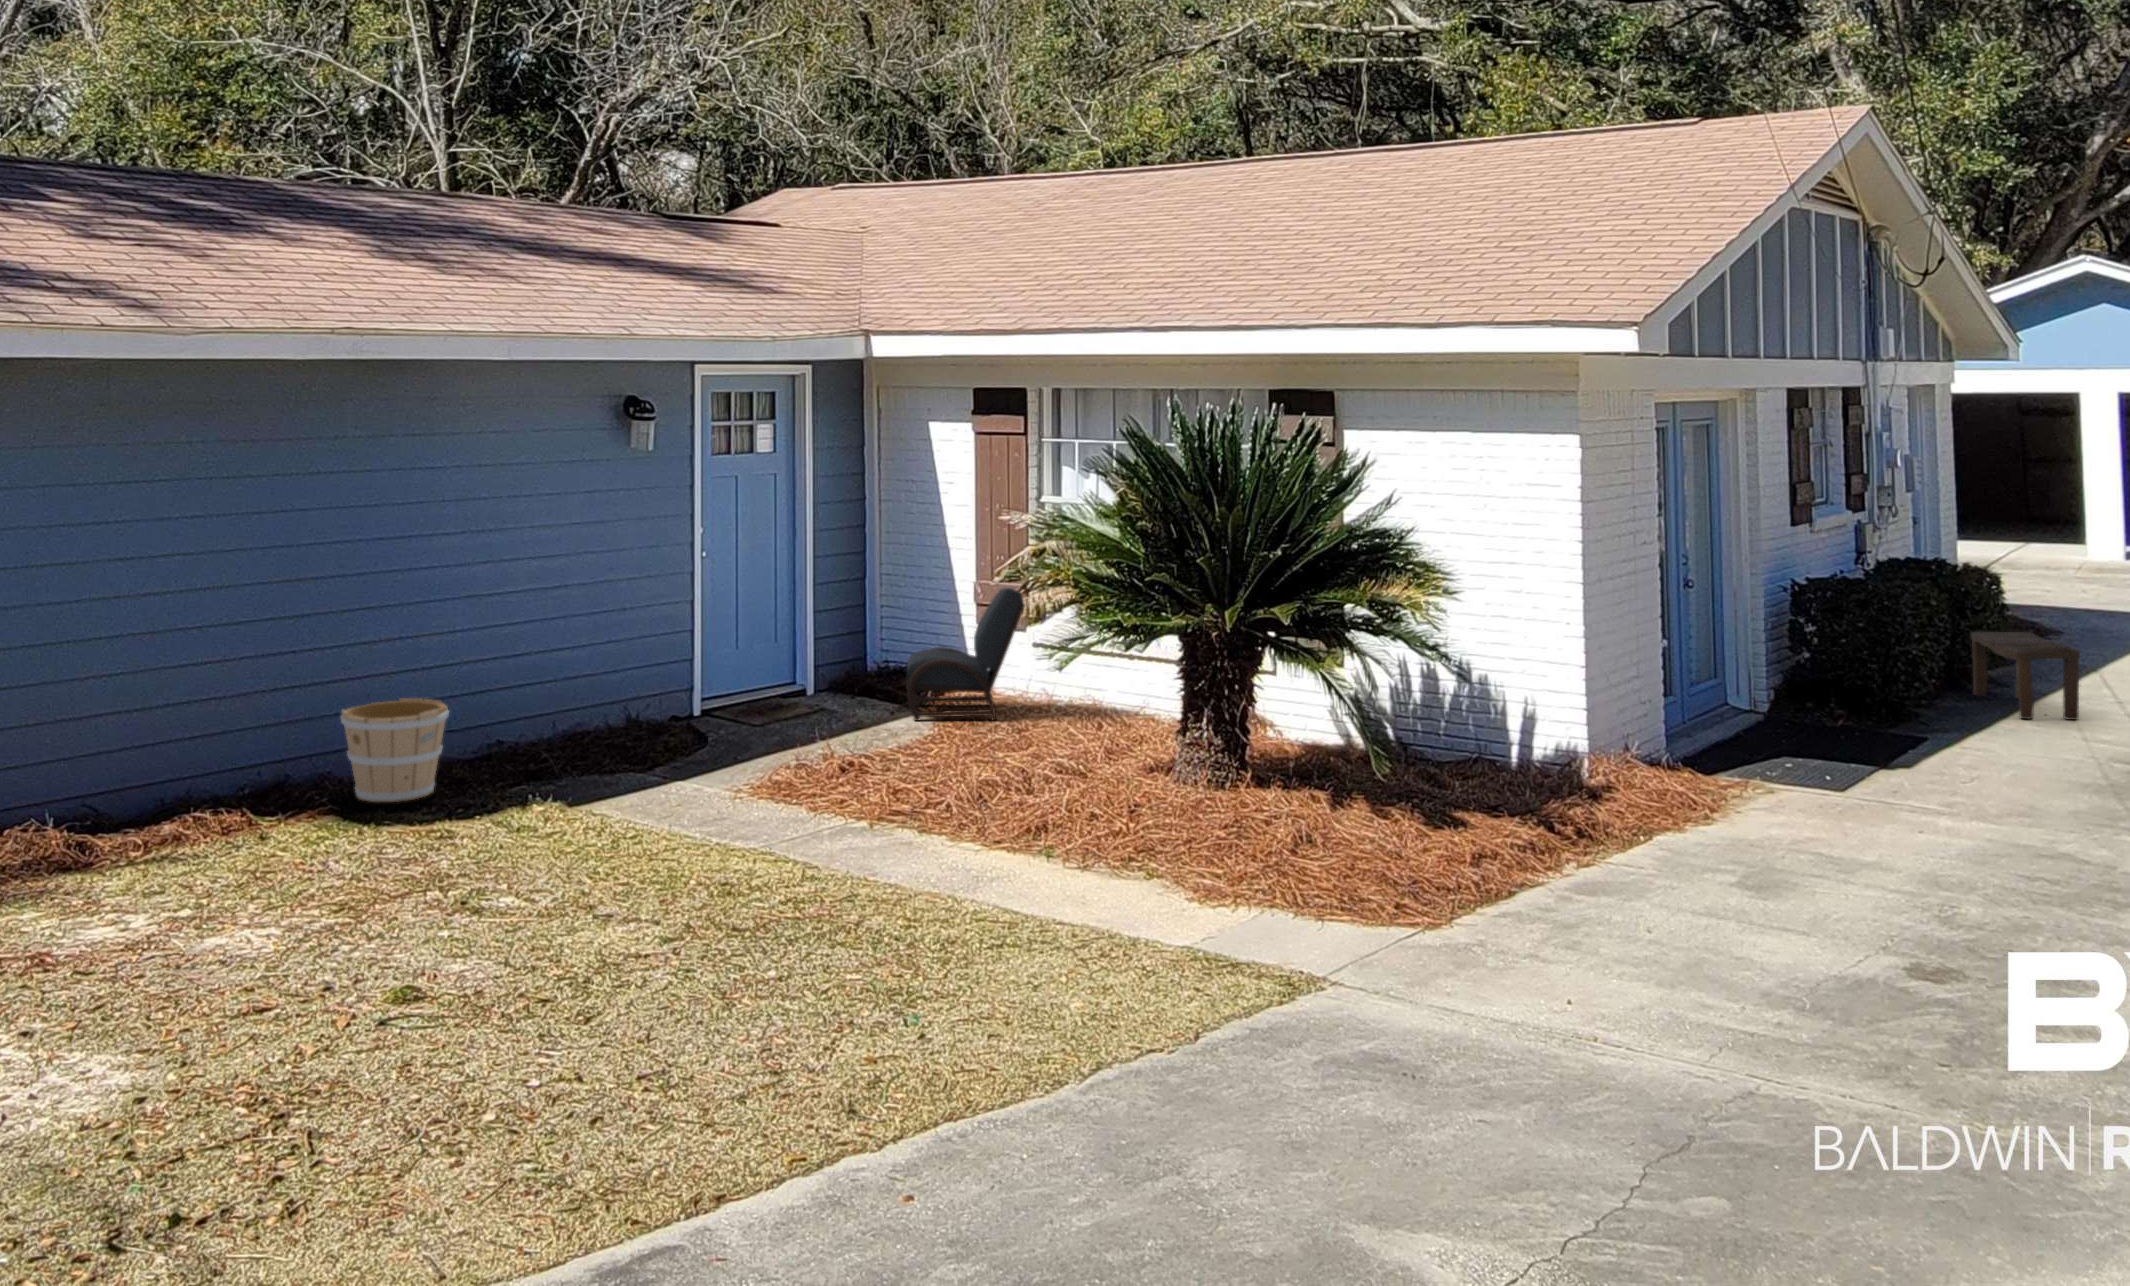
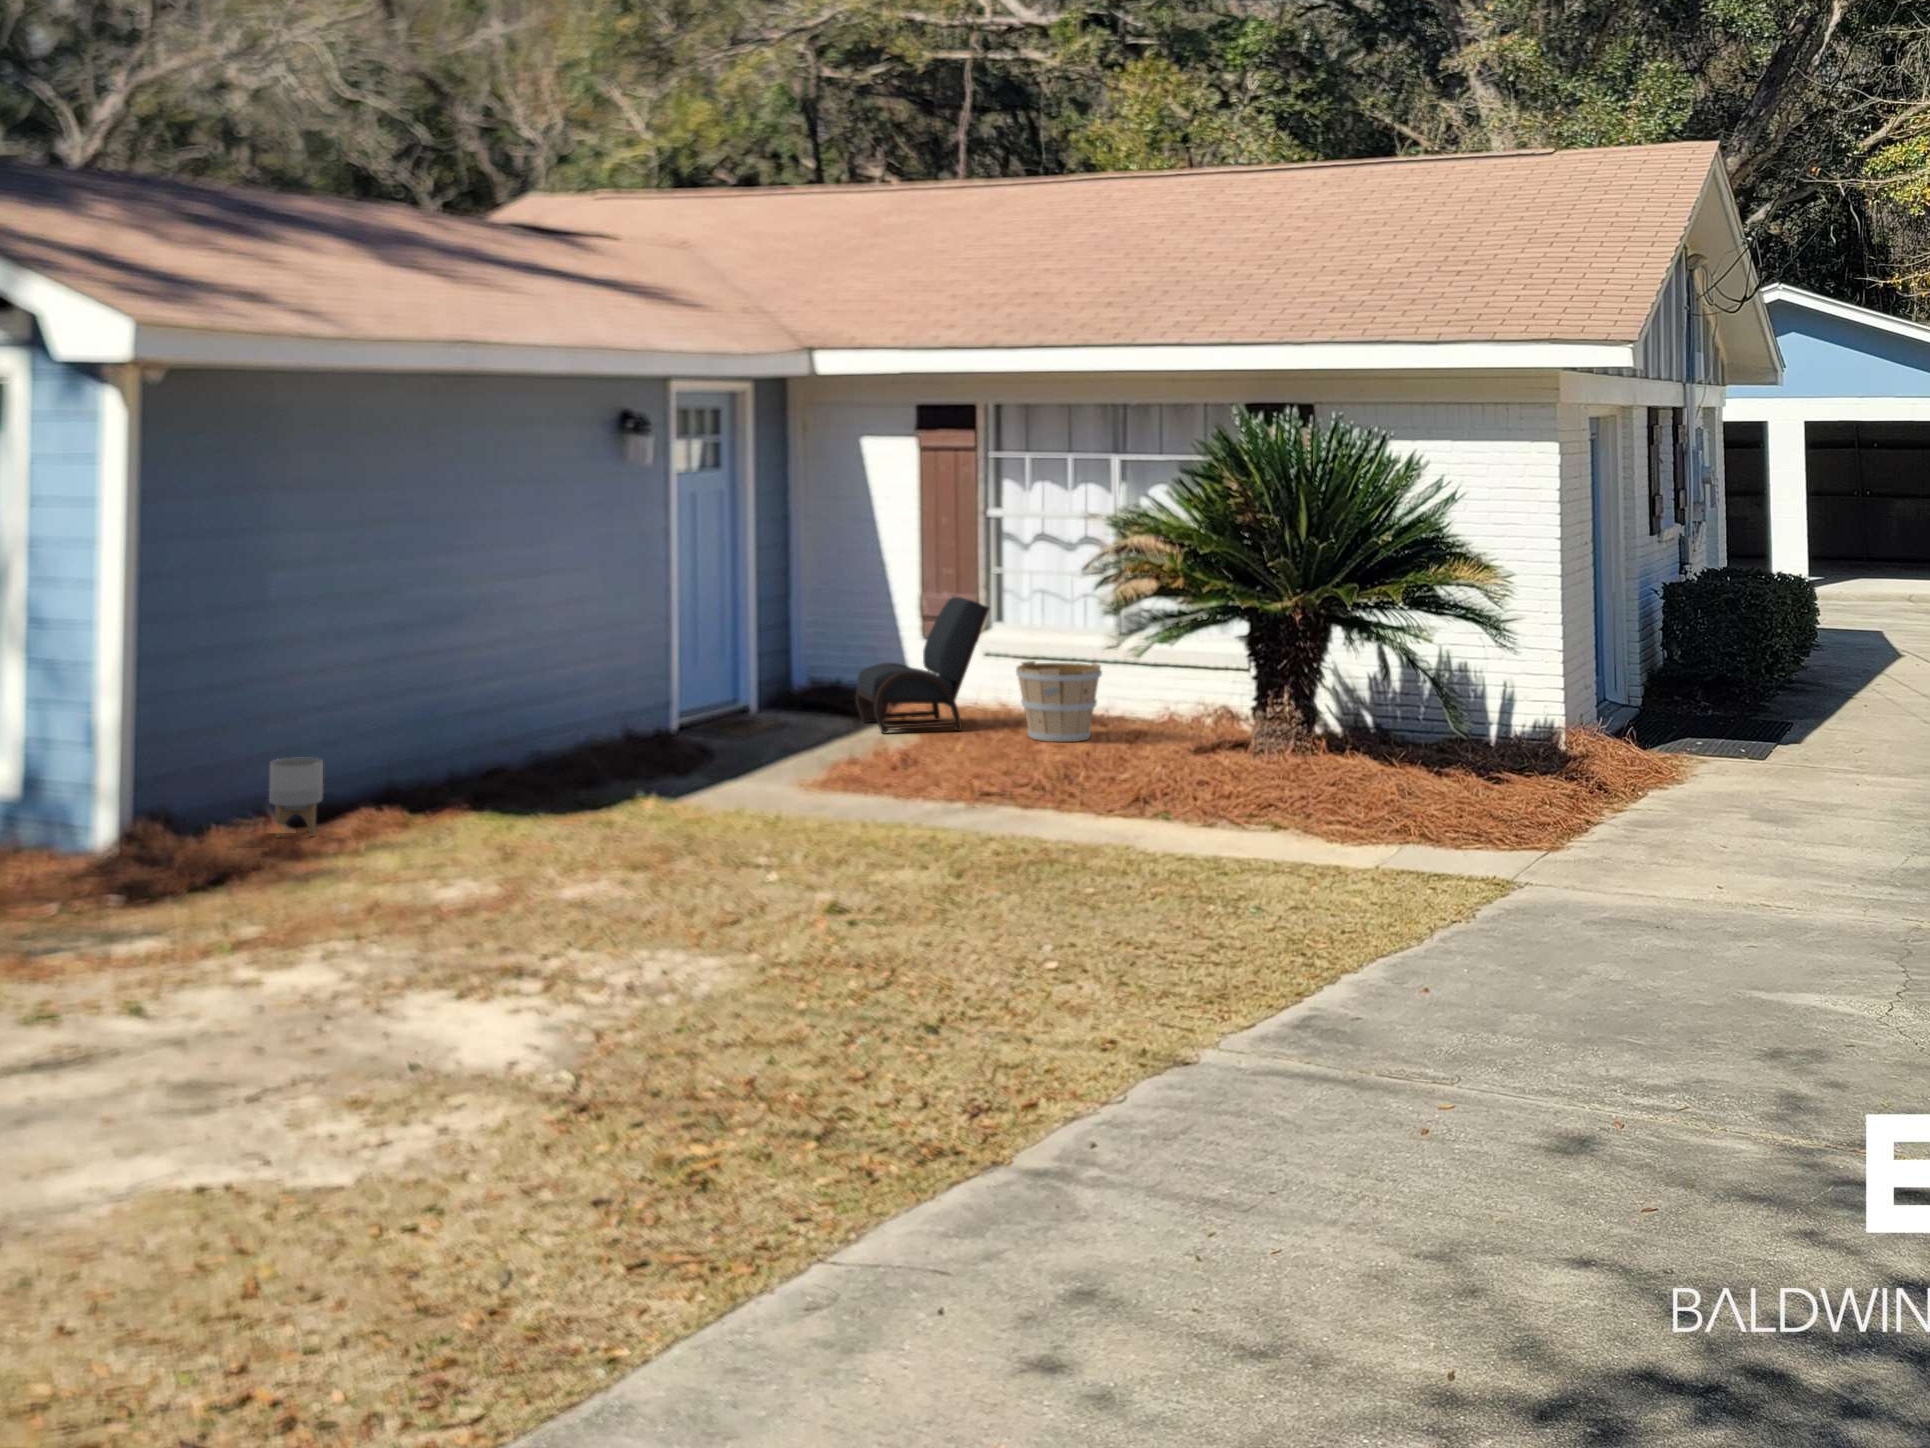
bench: present [1971,632,2080,720] -> none [1801,629,1906,705]
wooden bucket: present [341,698,449,802] -> present [1016,661,1102,742]
planter: none [149,751,205,832] -> present [269,757,323,838]

